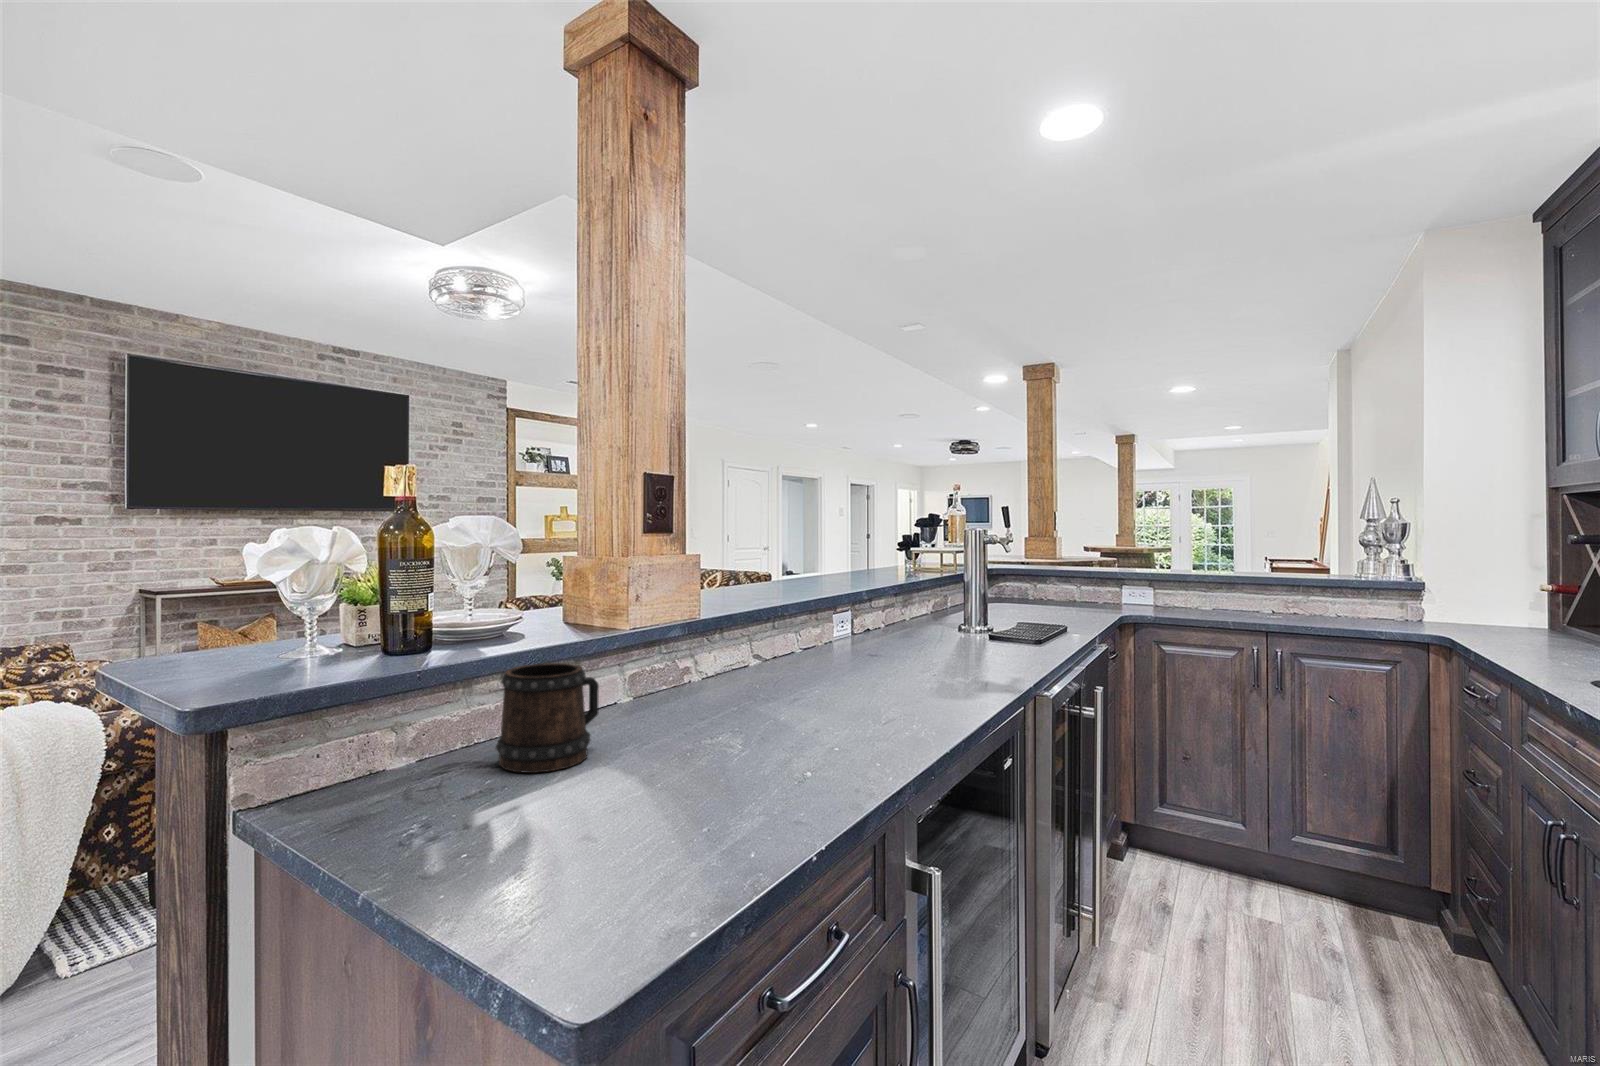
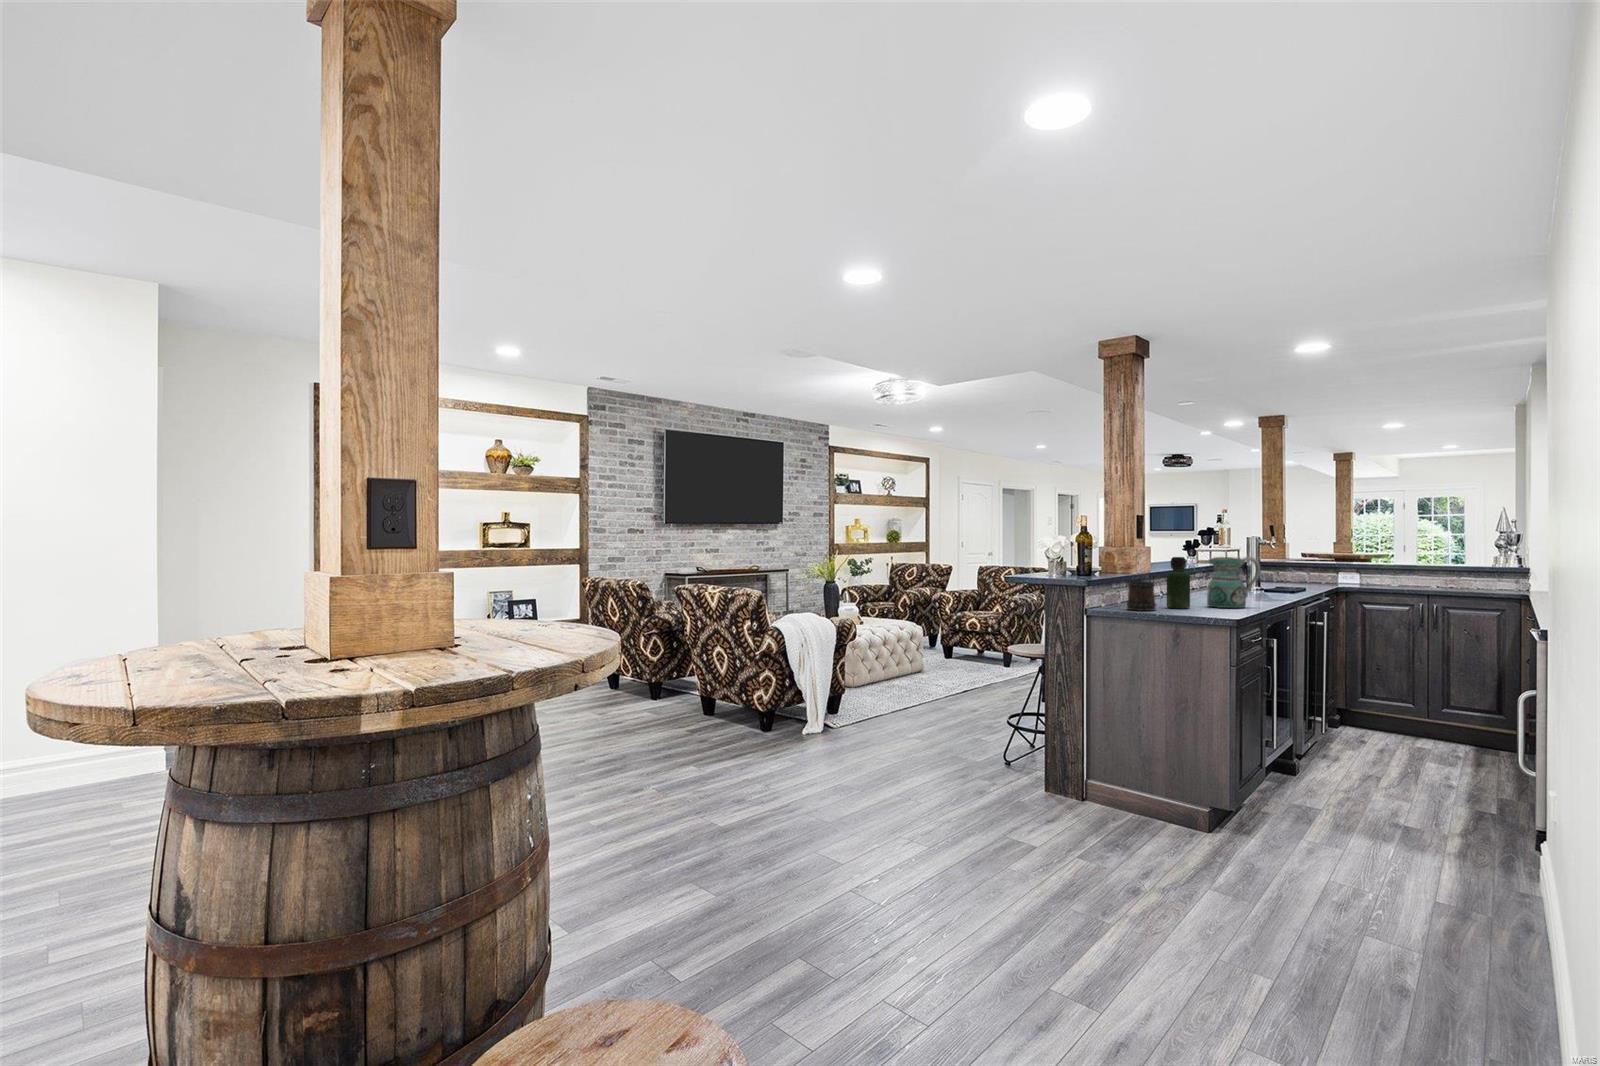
ceramic pitcher: none [781,582,918,739] -> present [1207,557,1260,608]
bottle: none [653,586,717,745] -> present [1167,557,1190,609]

